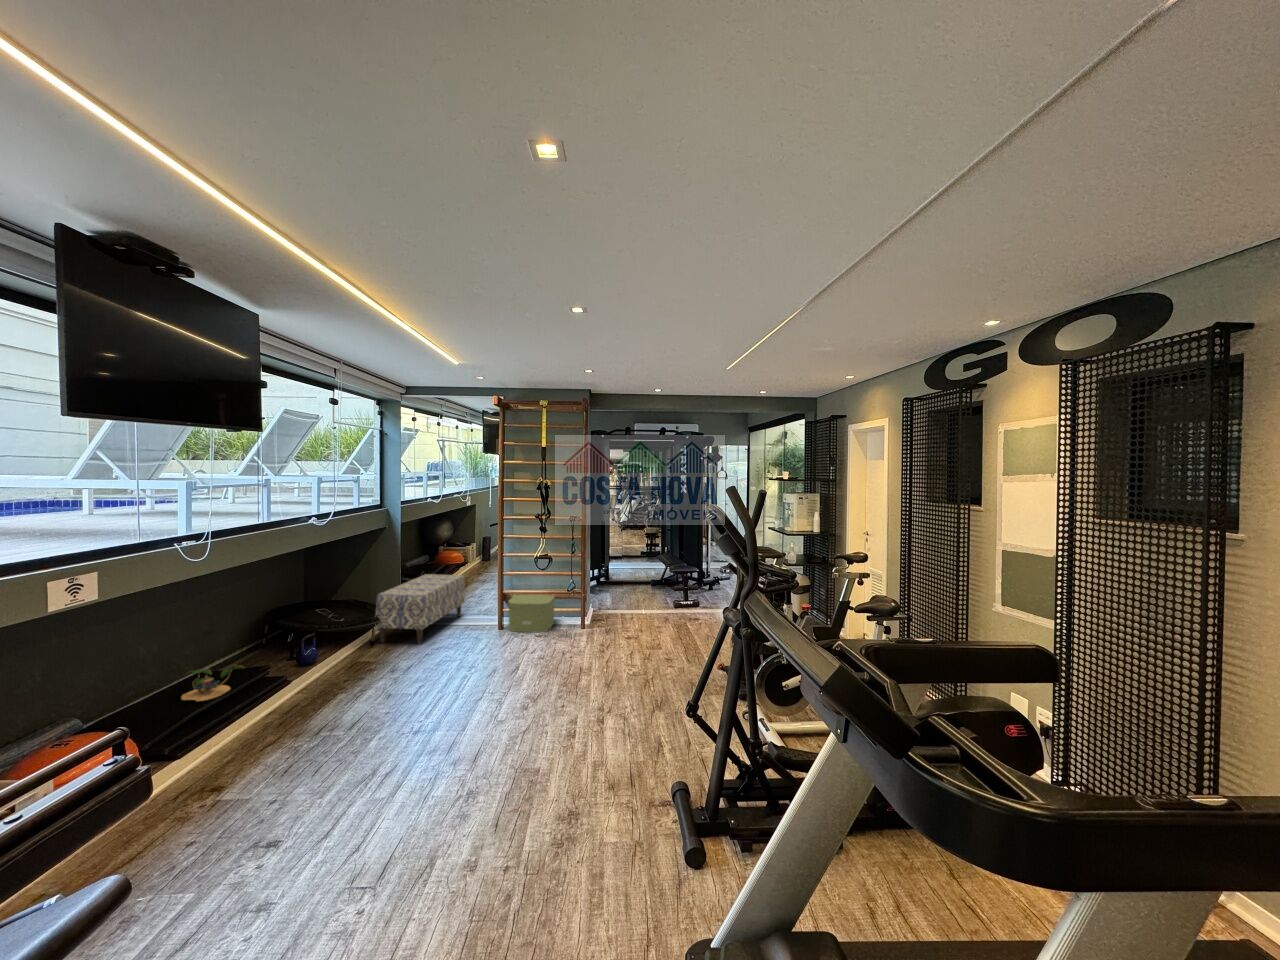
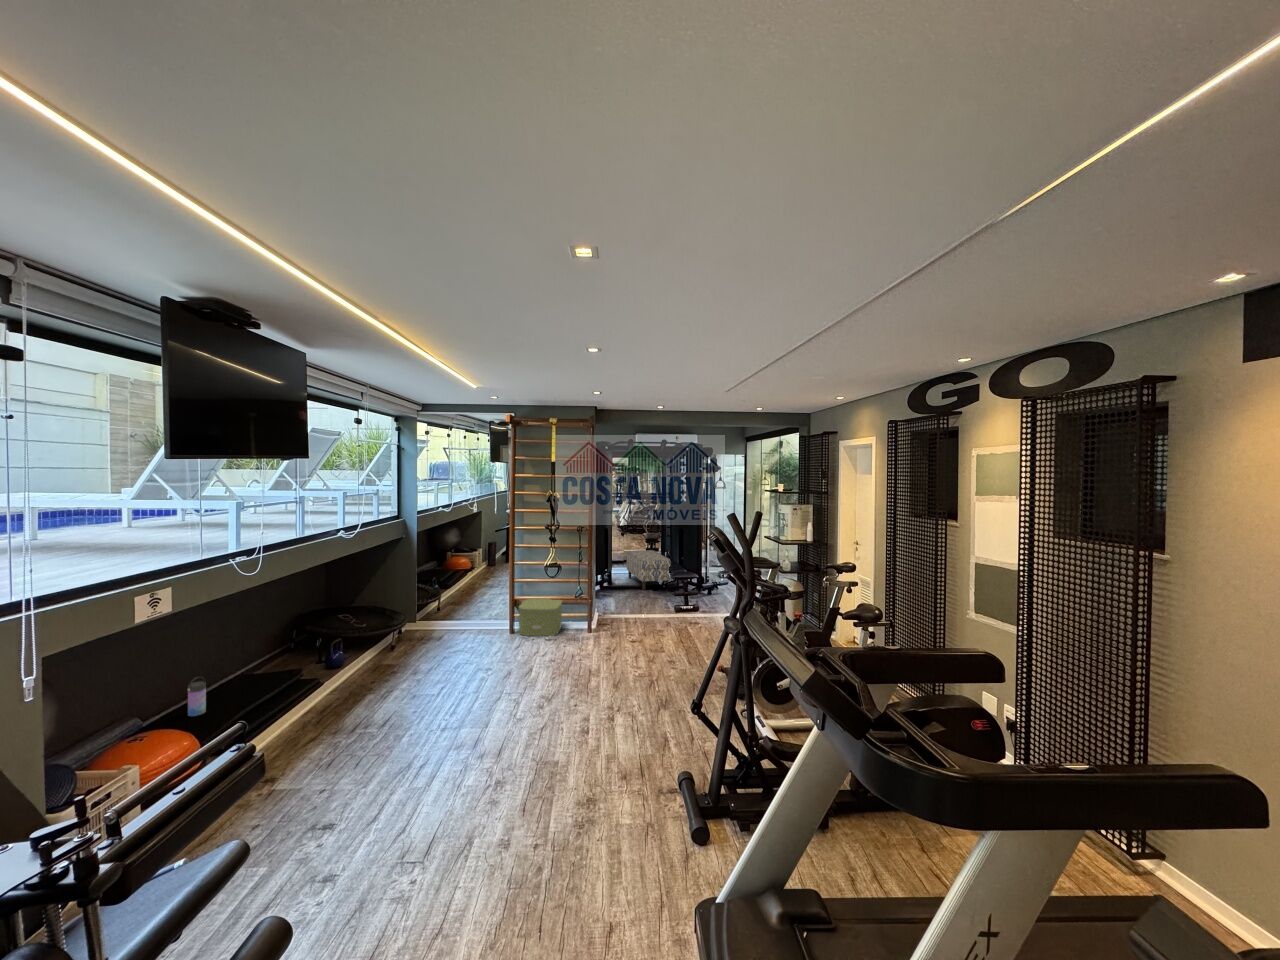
bench: present [376,574,465,644] -> present [627,550,671,591]
plant: present [181,665,243,701] -> none [224,668,281,702]
water bottle: none [137,674,159,717] -> present [188,678,206,716]

